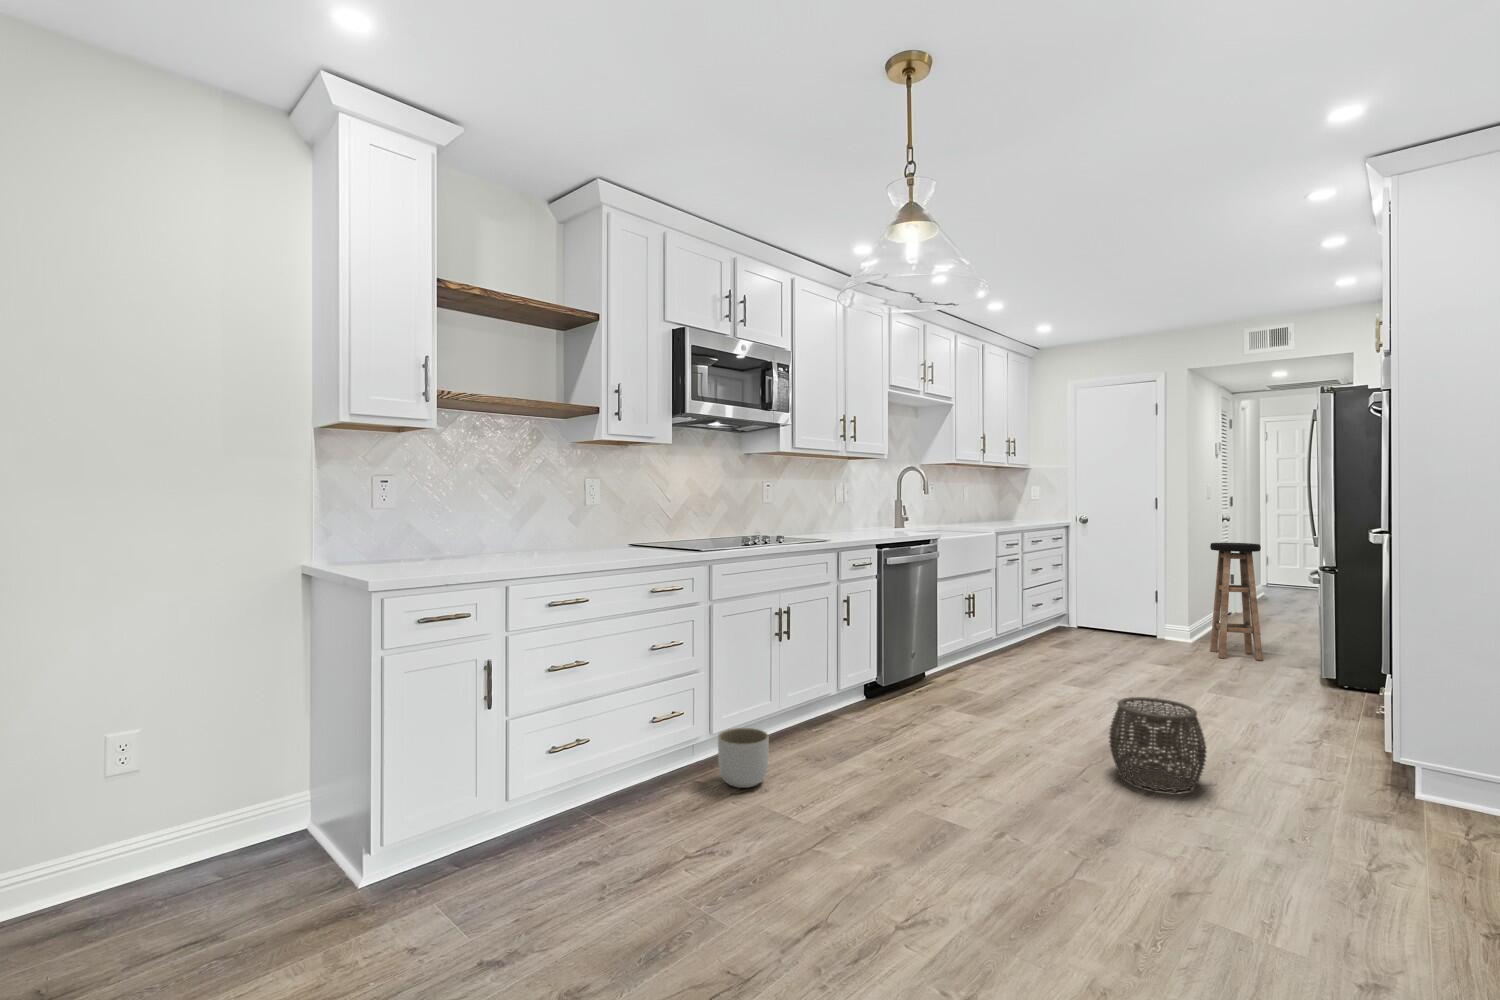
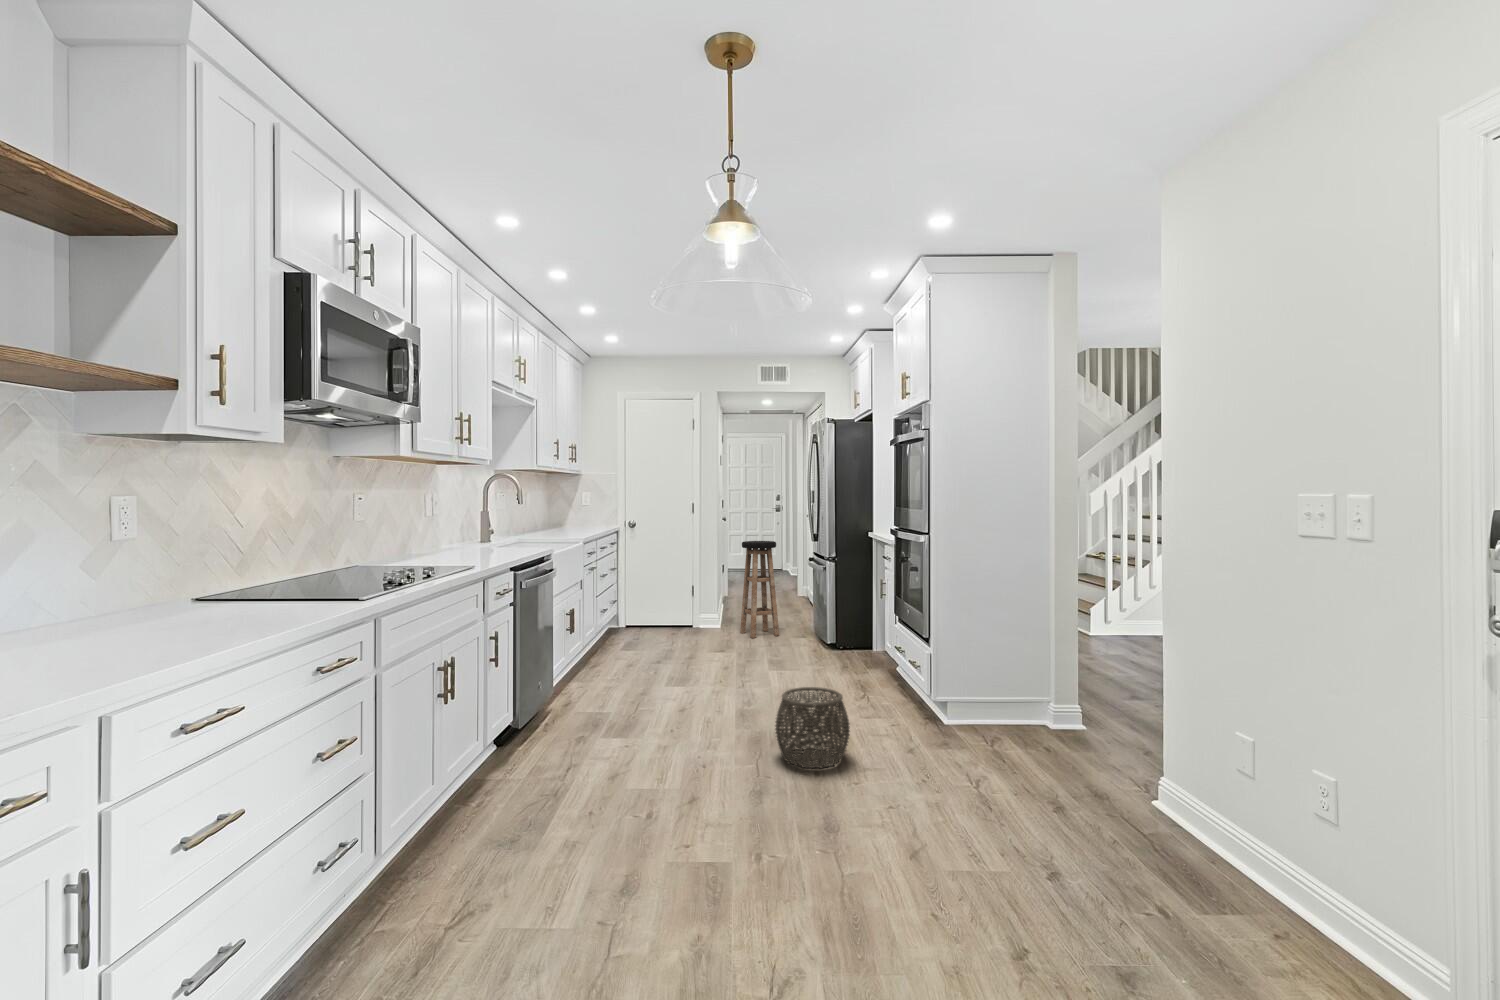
planter: present [718,728,769,788] -> none [411,827,485,916]

